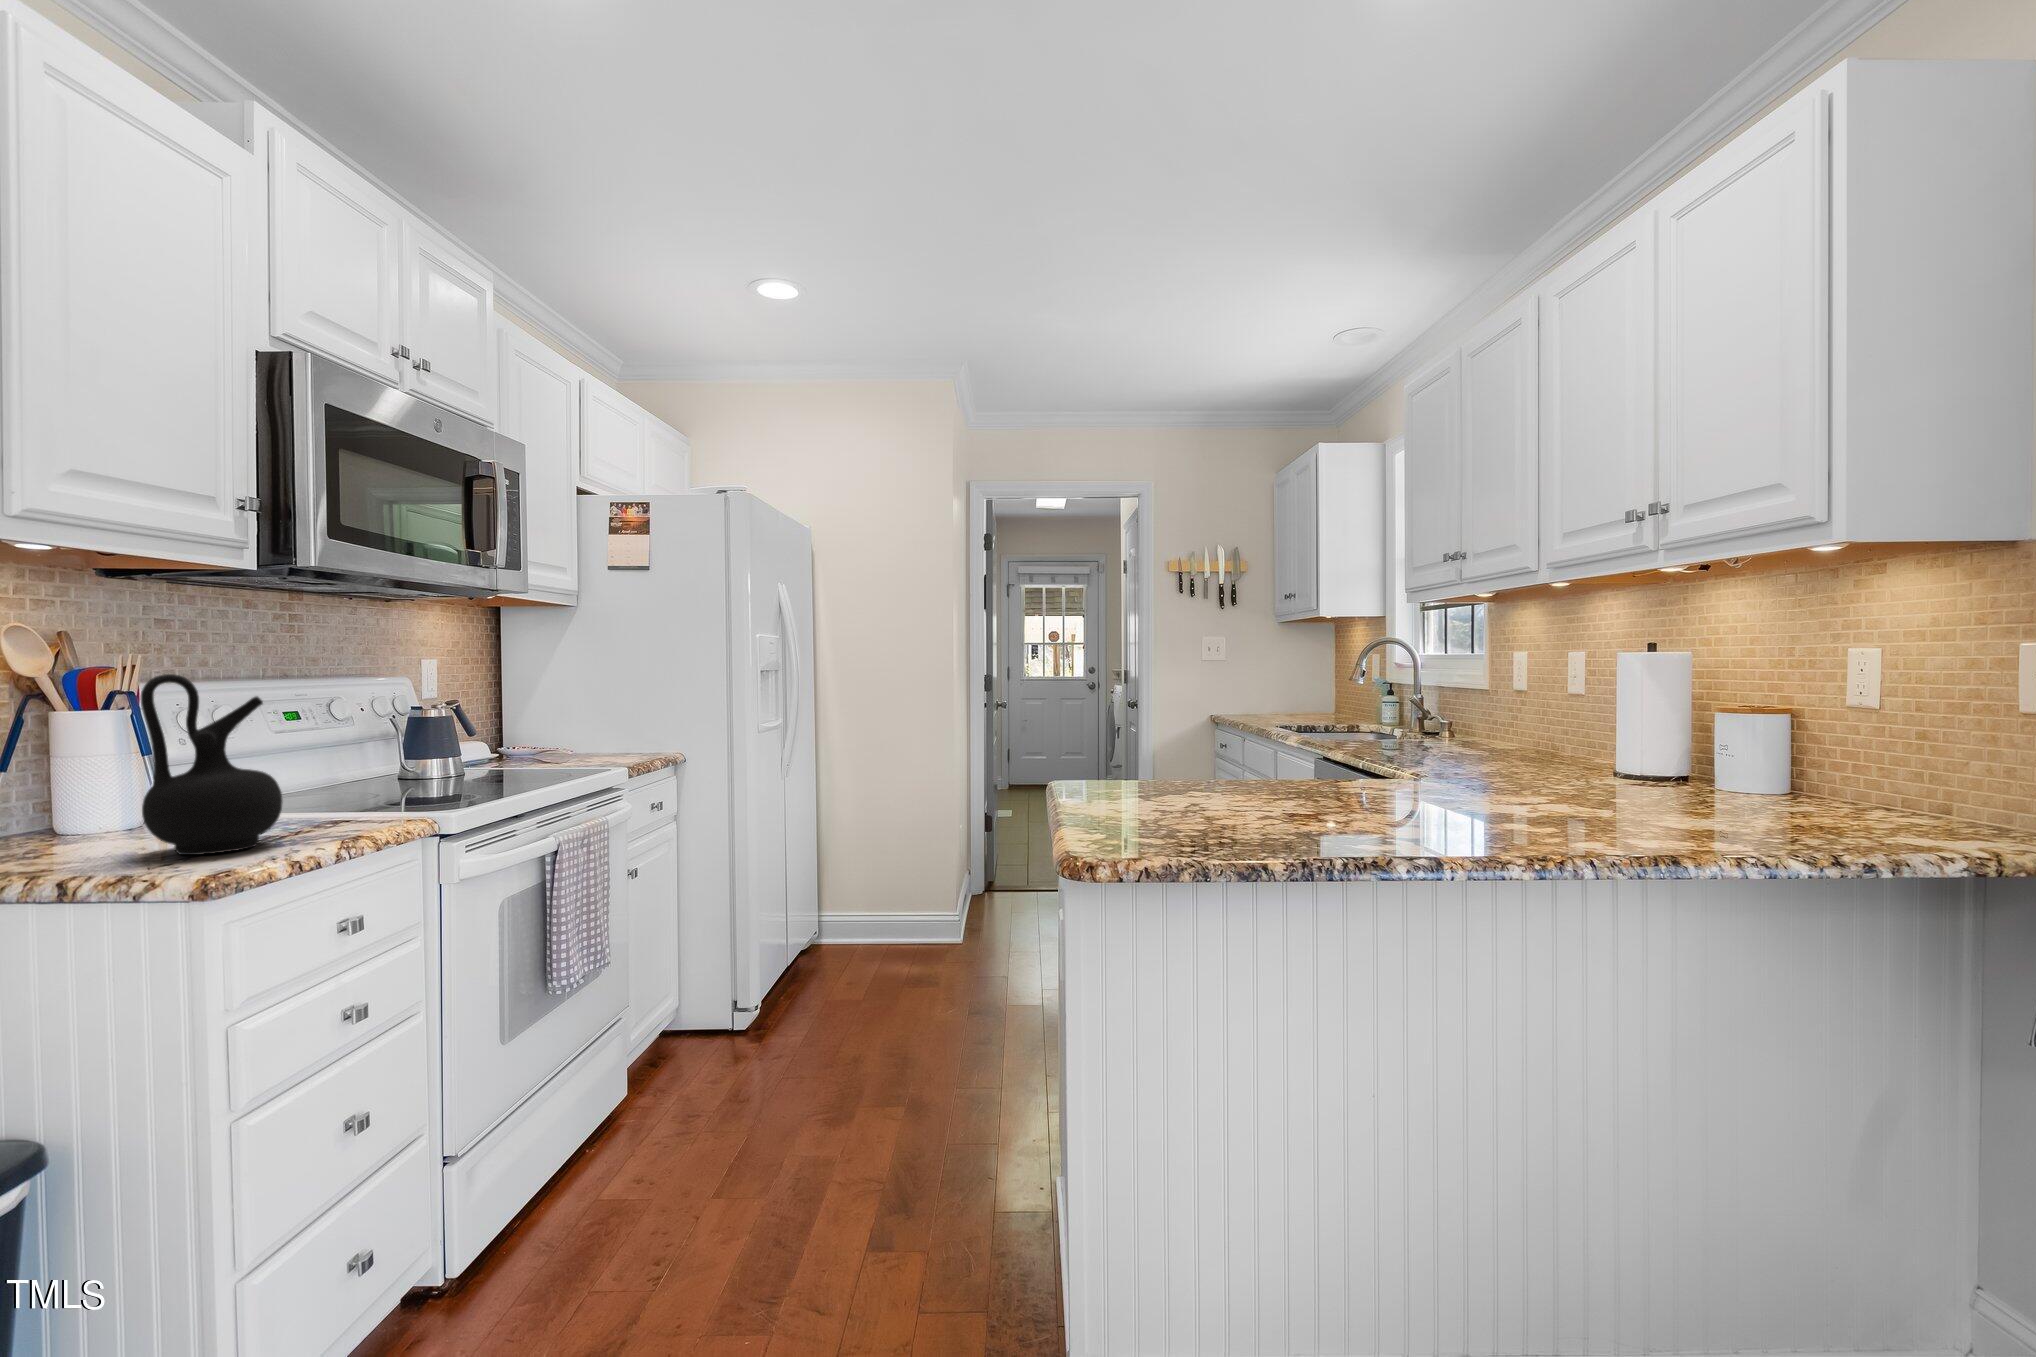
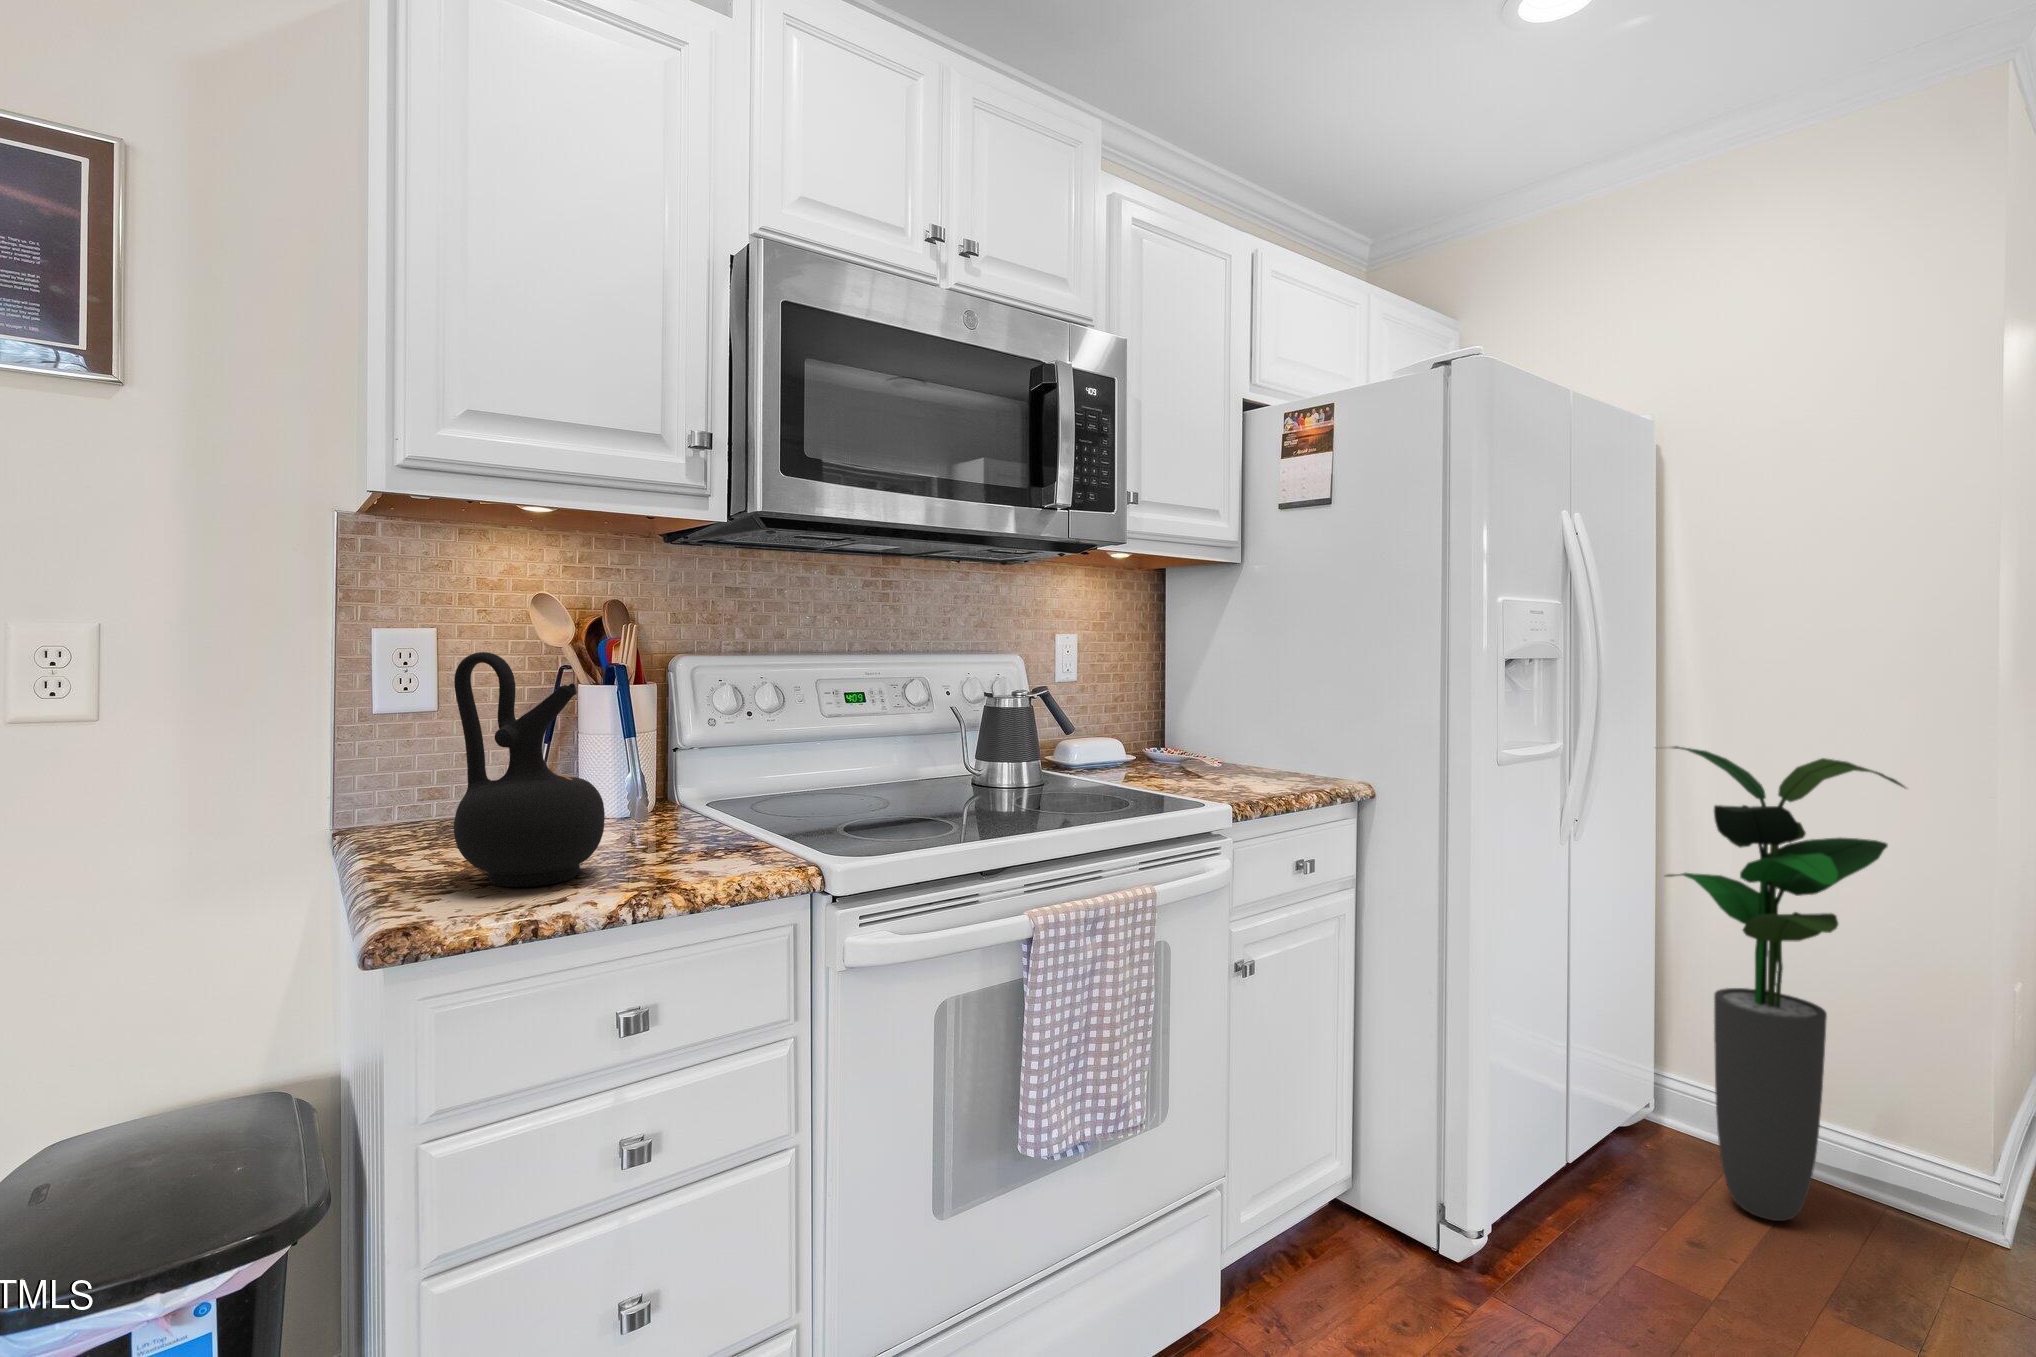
potted plant: none [815,719,926,964] -> present [1666,746,1906,1221]

